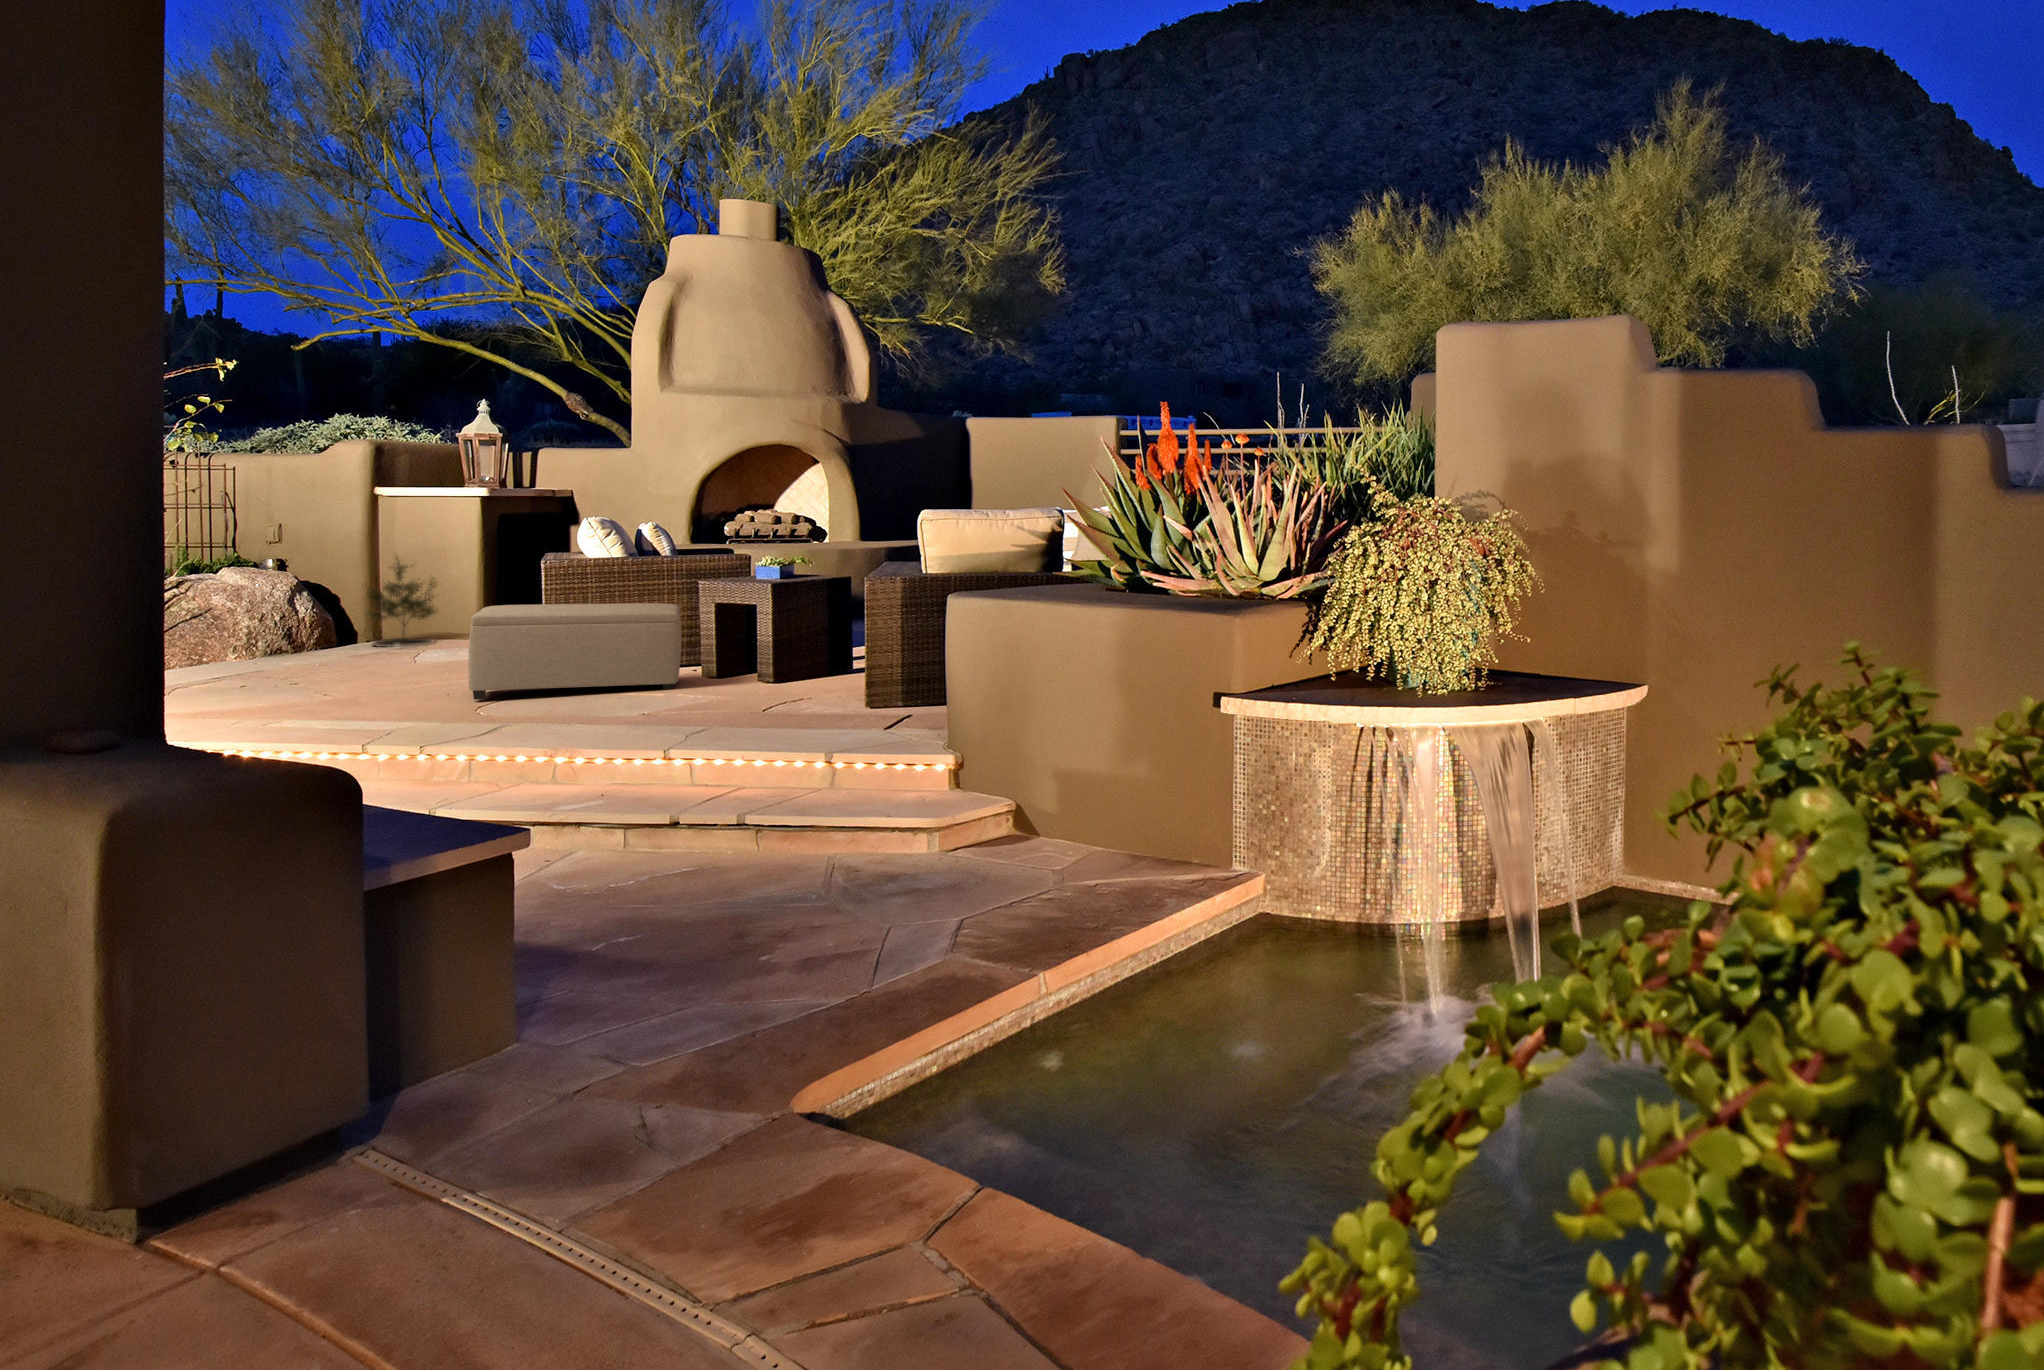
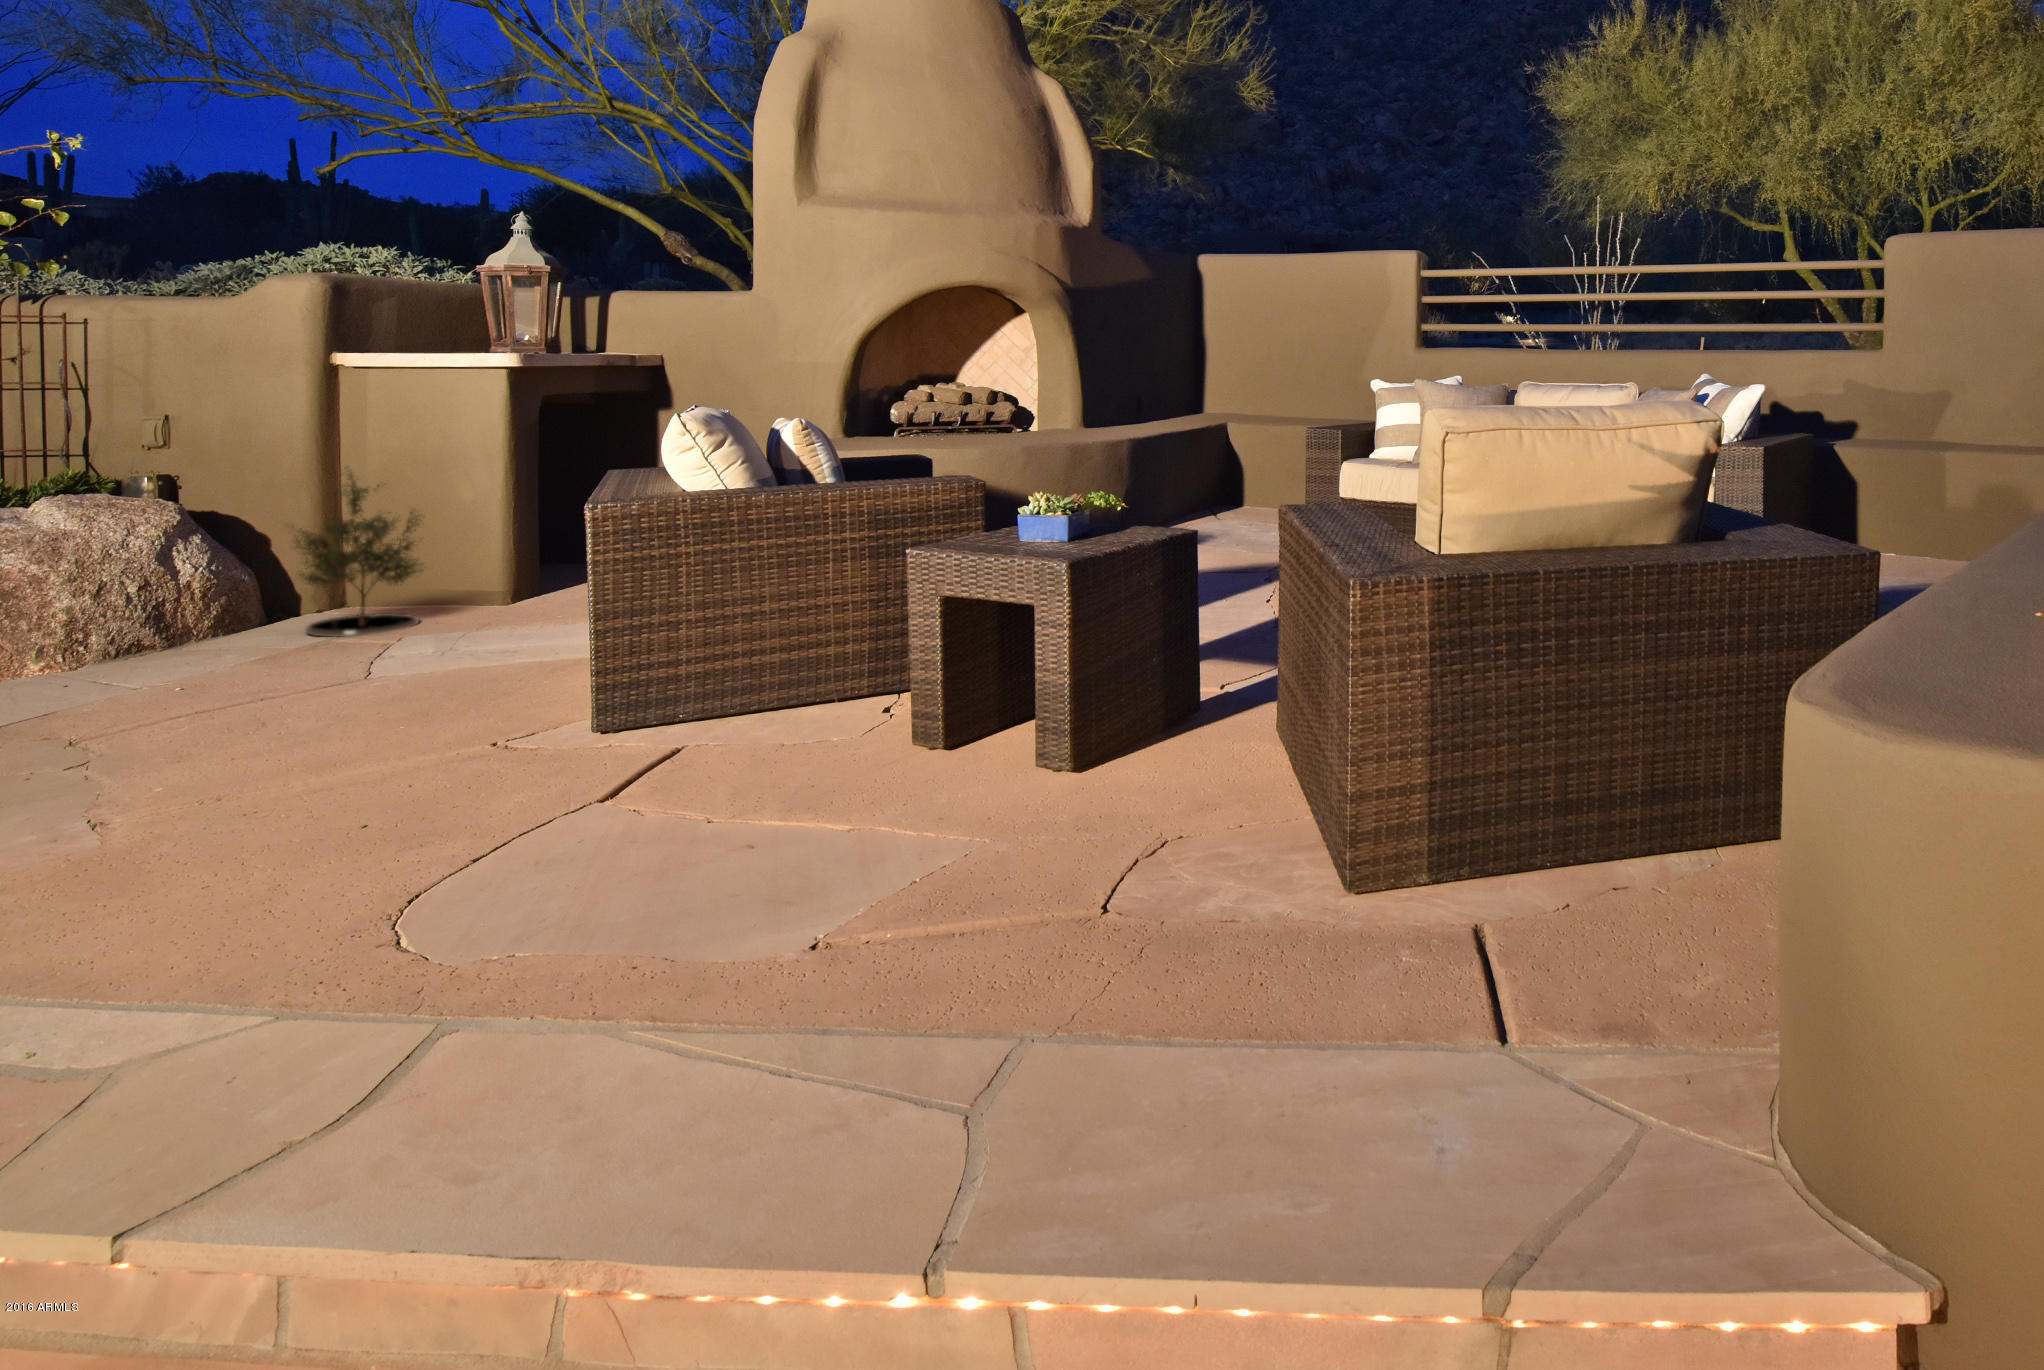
ottoman: present [468,603,681,699] -> none [371,607,877,880]

